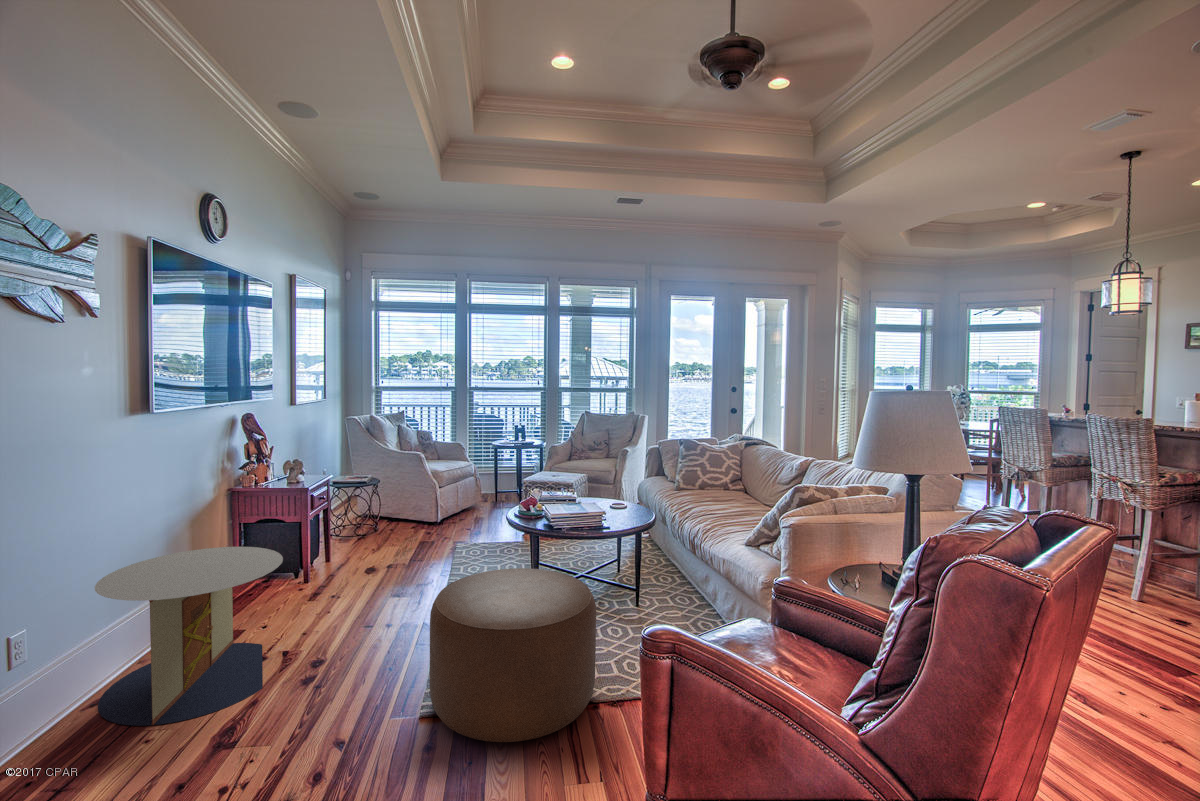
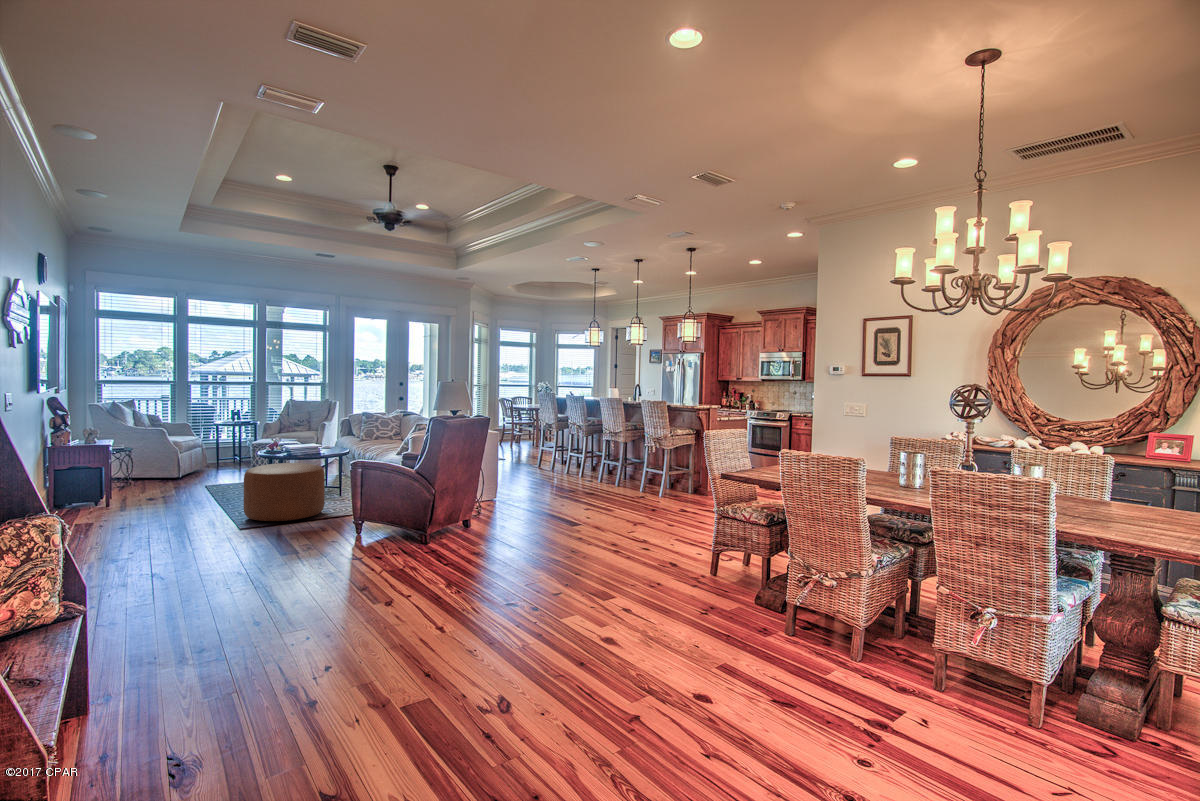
side table: present [95,547,283,726] -> none [41,466,145,540]

